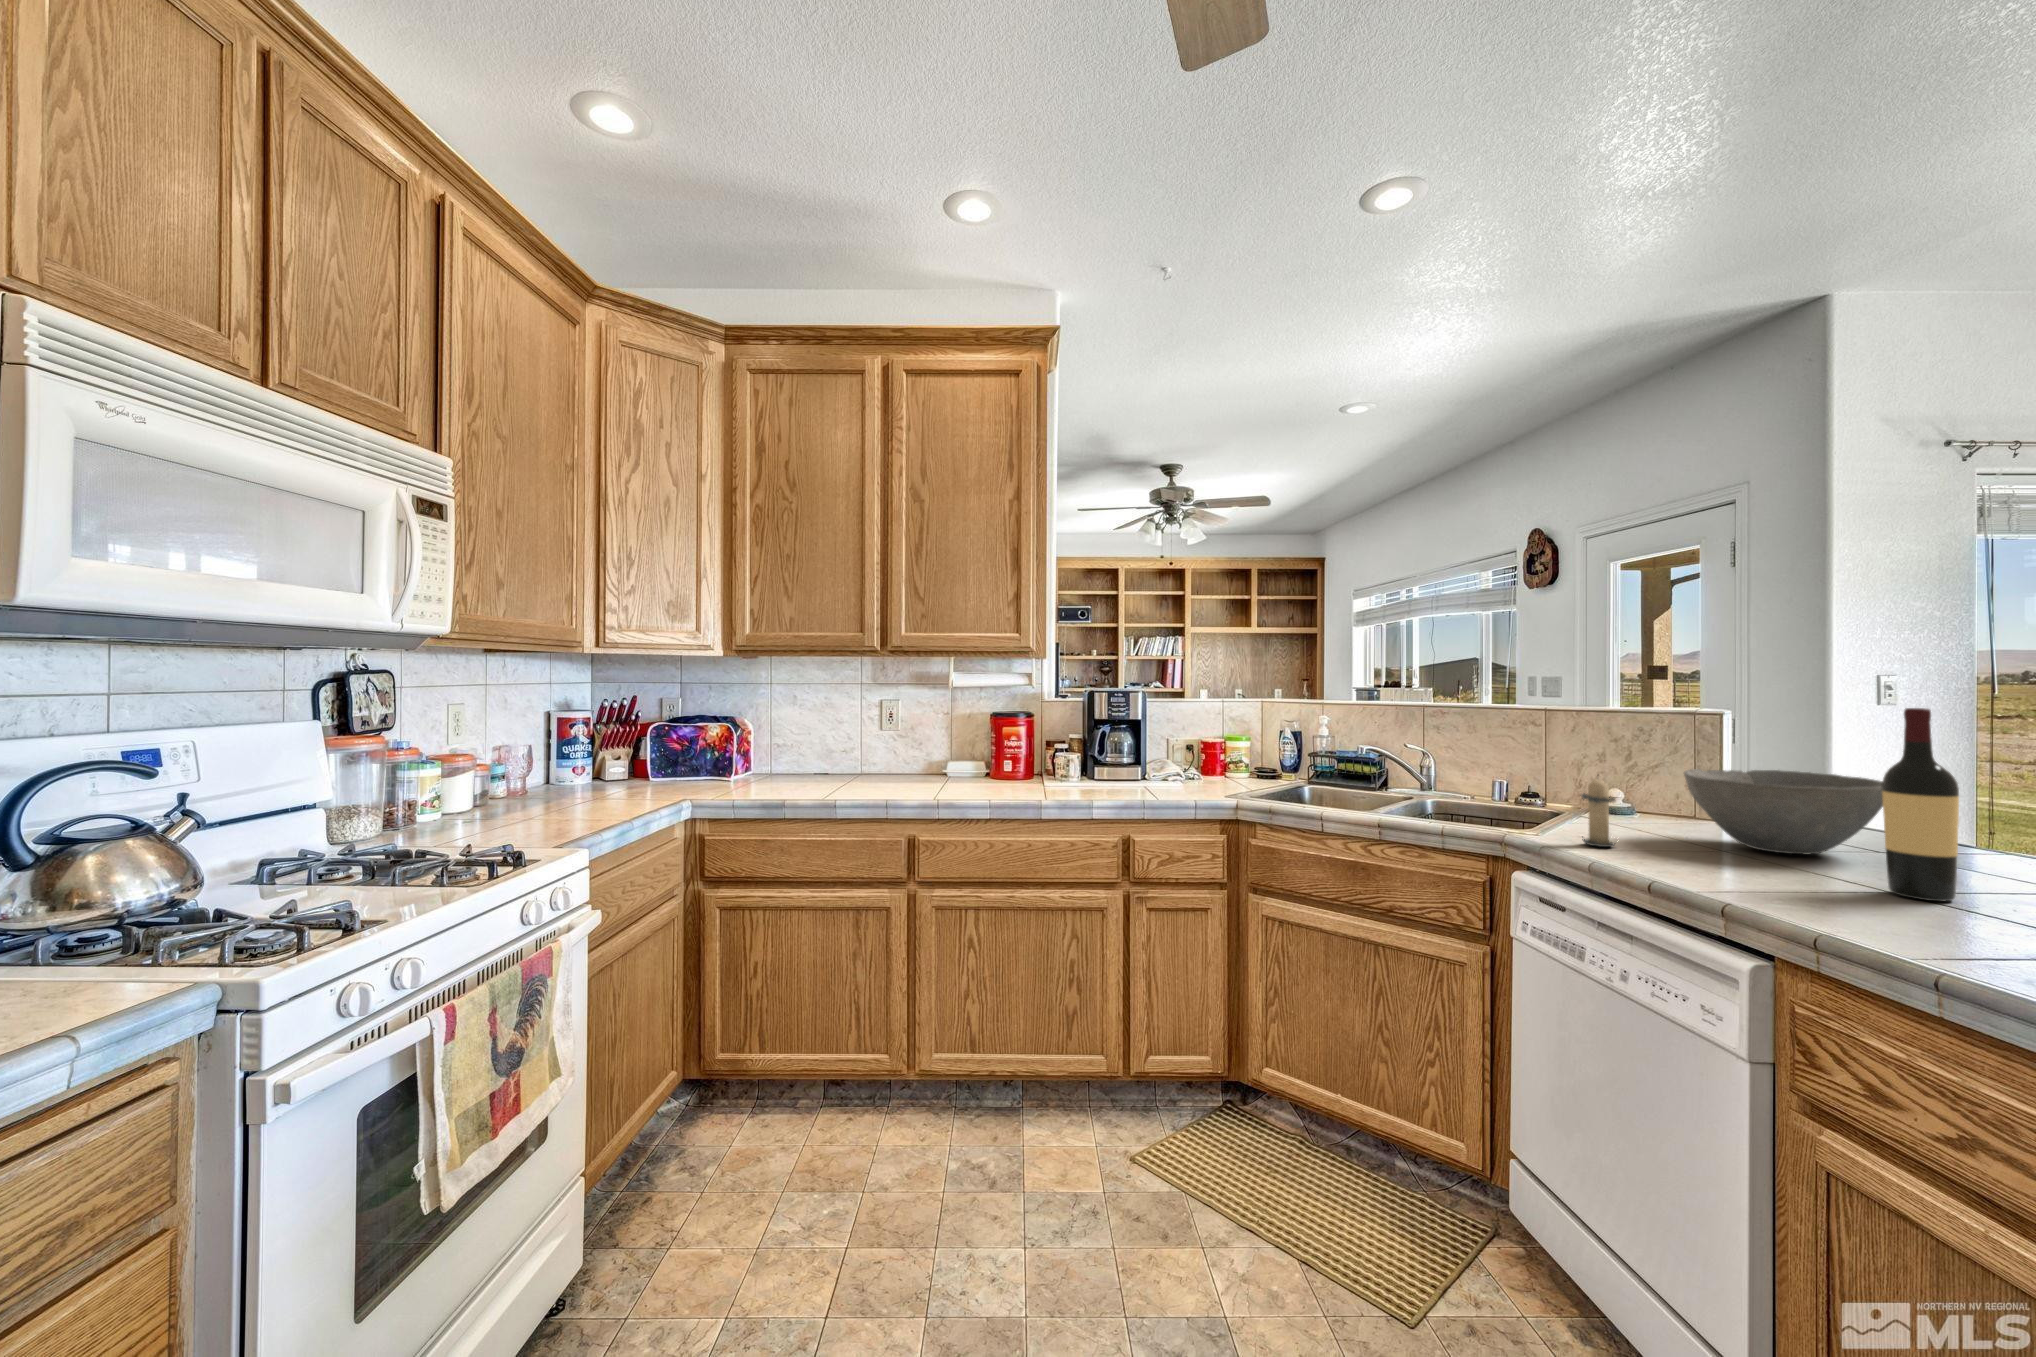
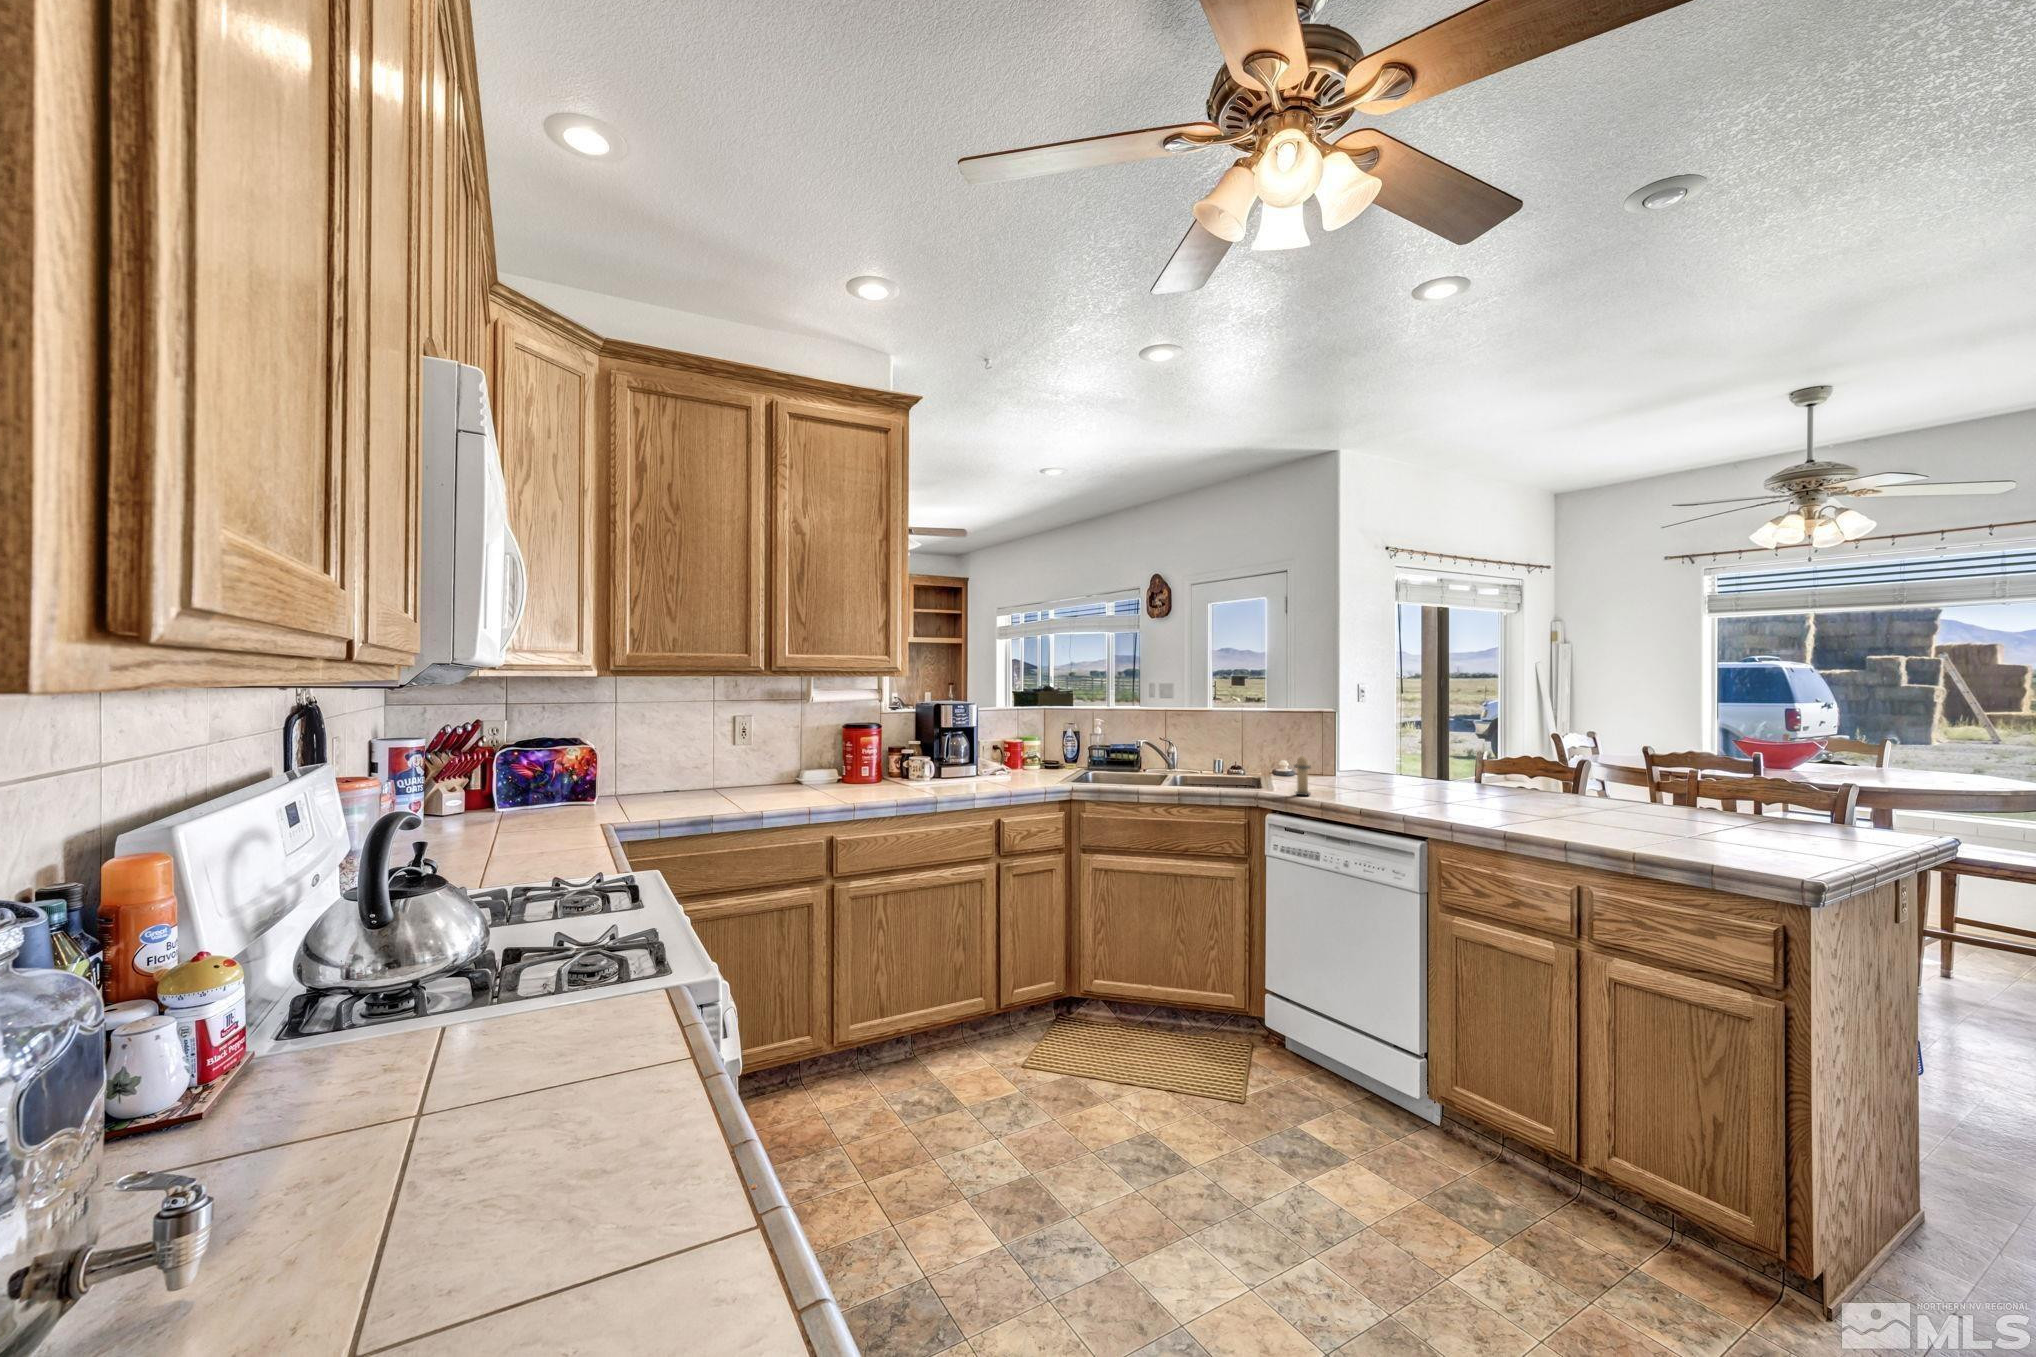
wine bottle: present [1882,708,1959,901] -> none [1435,711,1463,806]
bowl: present [1684,769,1883,855] -> none [1333,746,1423,790]

